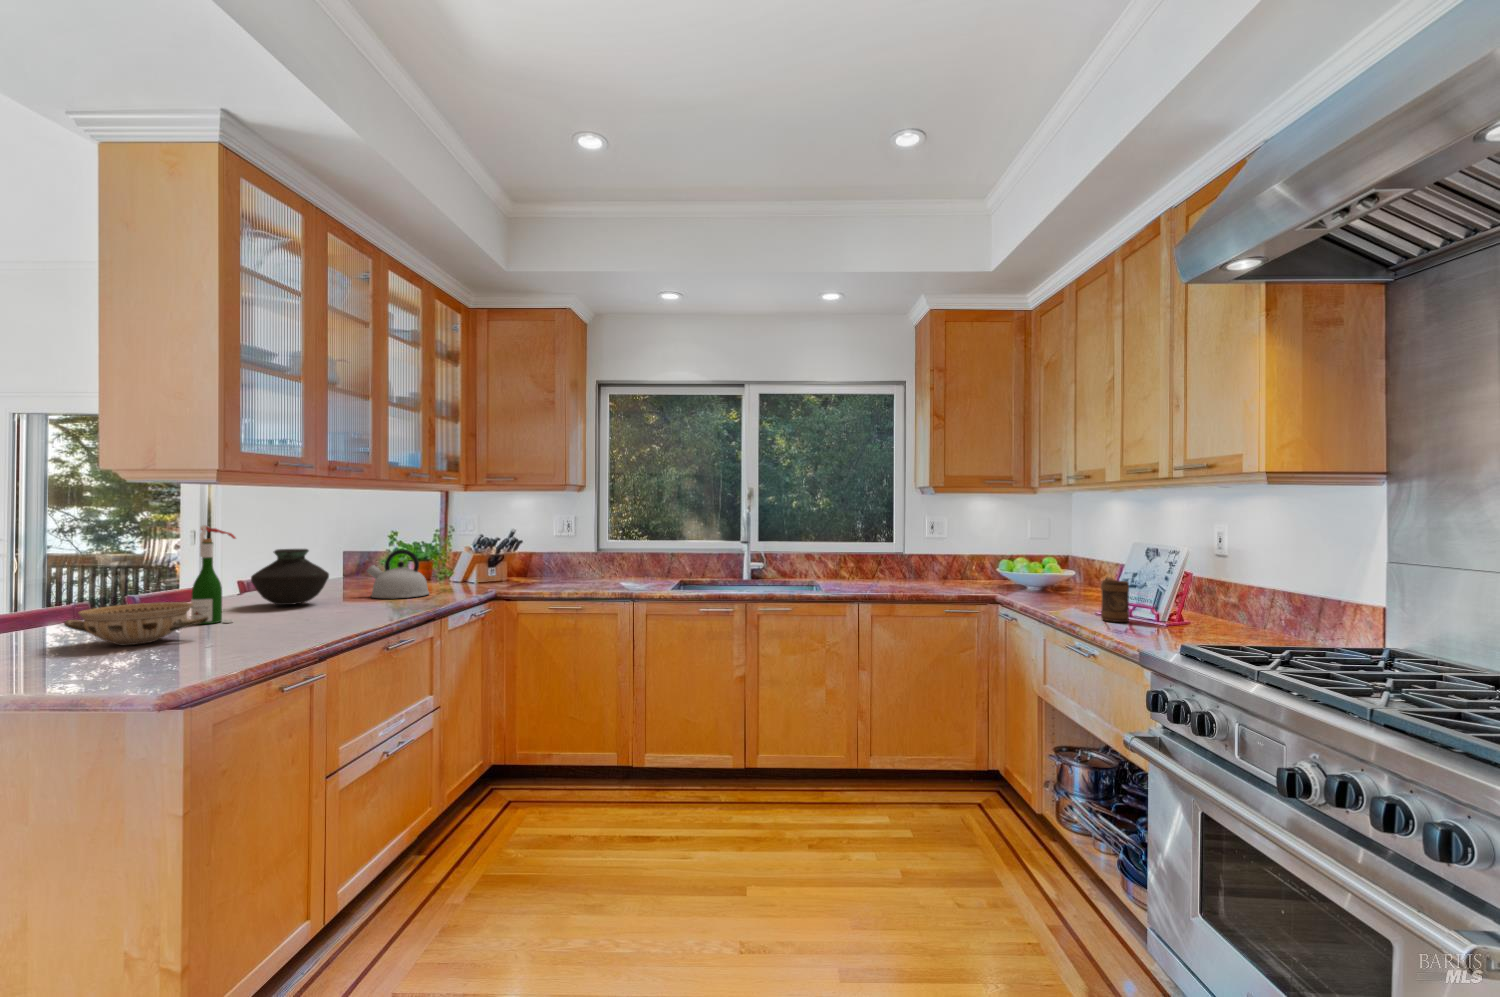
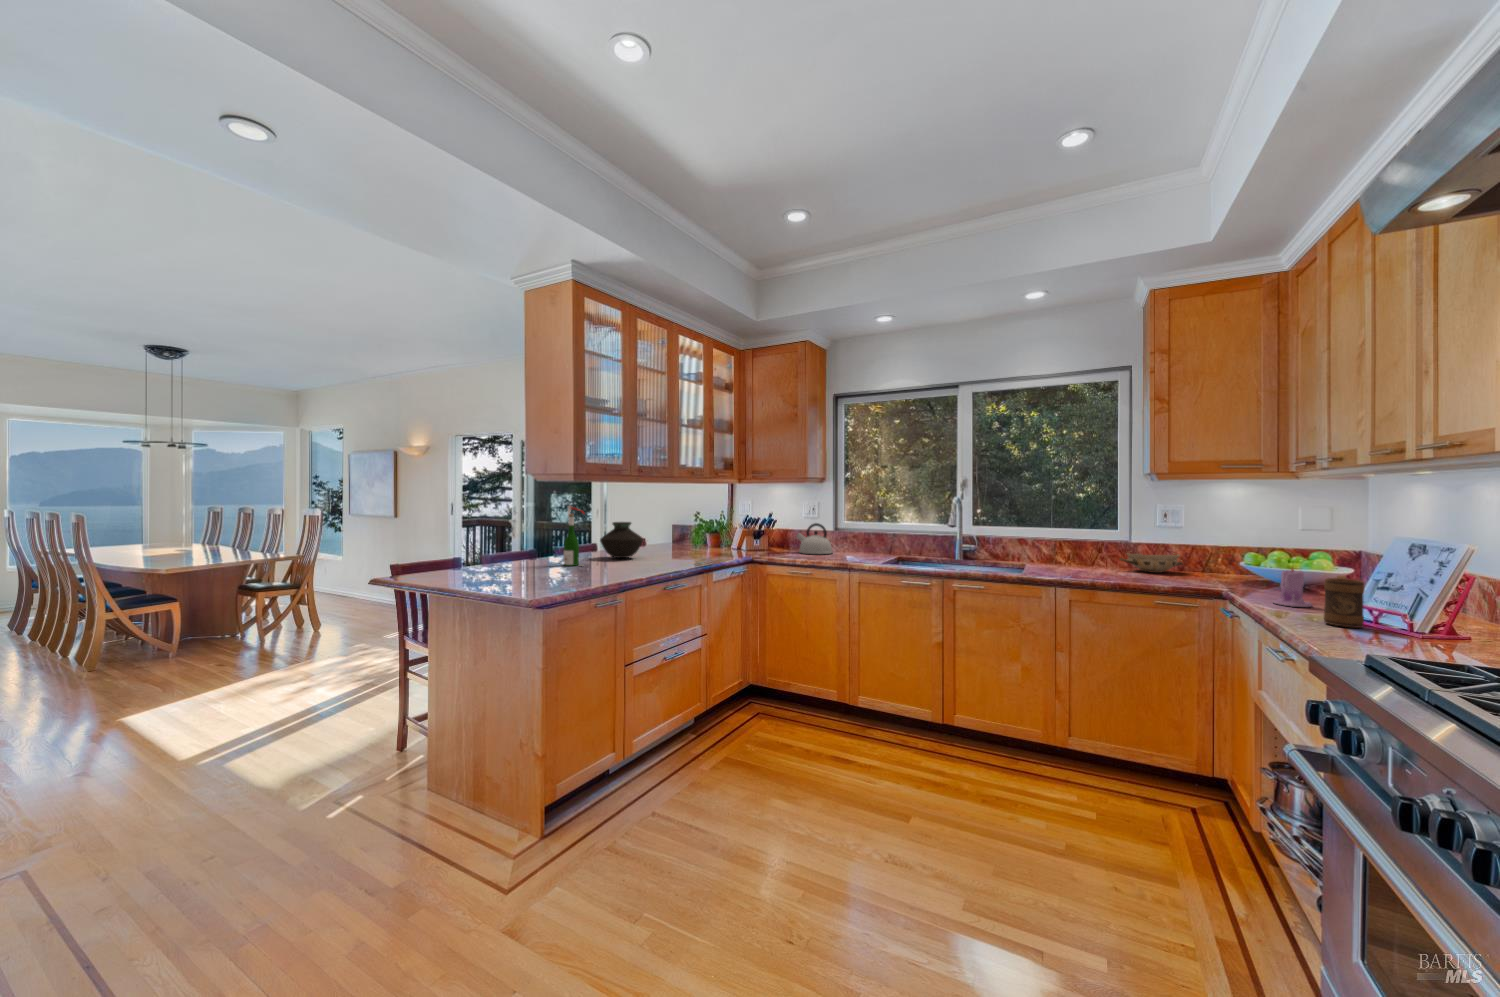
kettle: present [367,549,429,598] -> present [797,523,832,554]
candle: none [1045,569,1074,607] -> present [1272,568,1312,607]
ceramic bowl: present [64,602,208,645] -> present [1120,553,1183,573]

